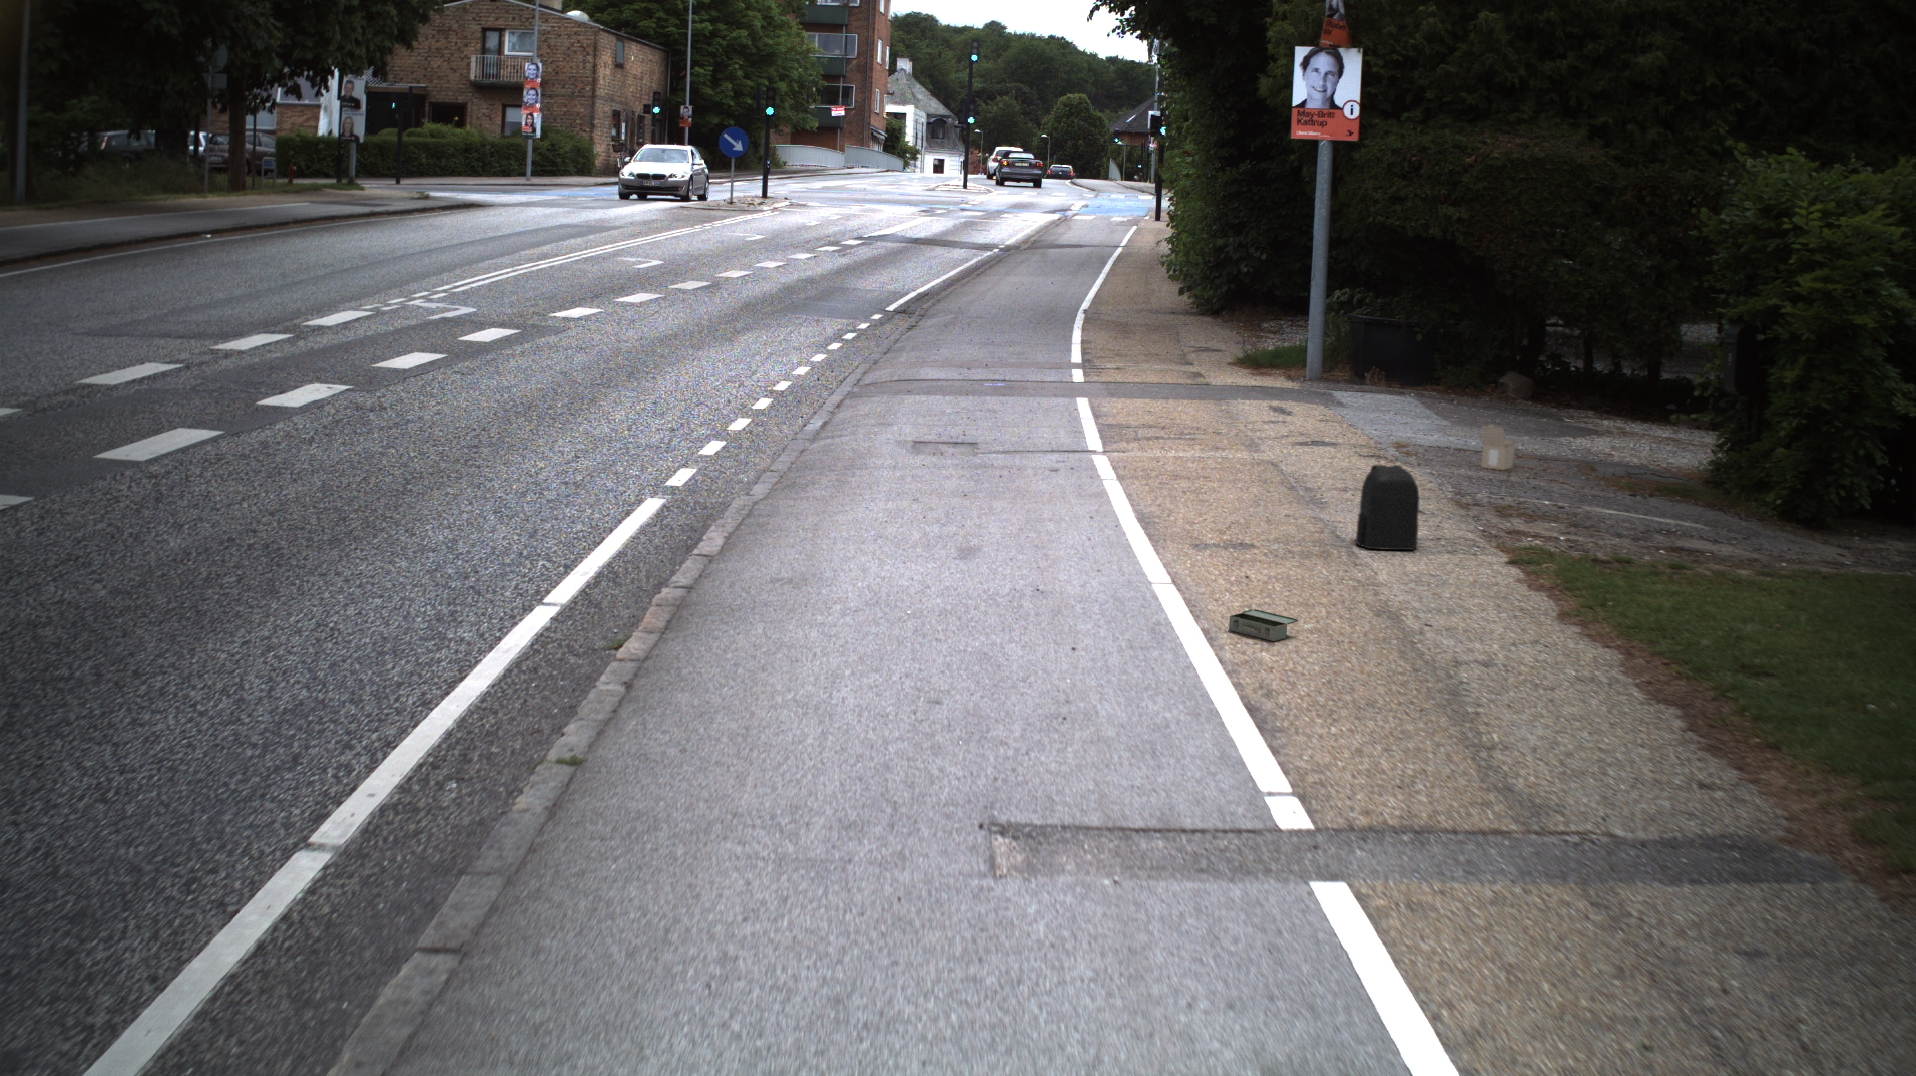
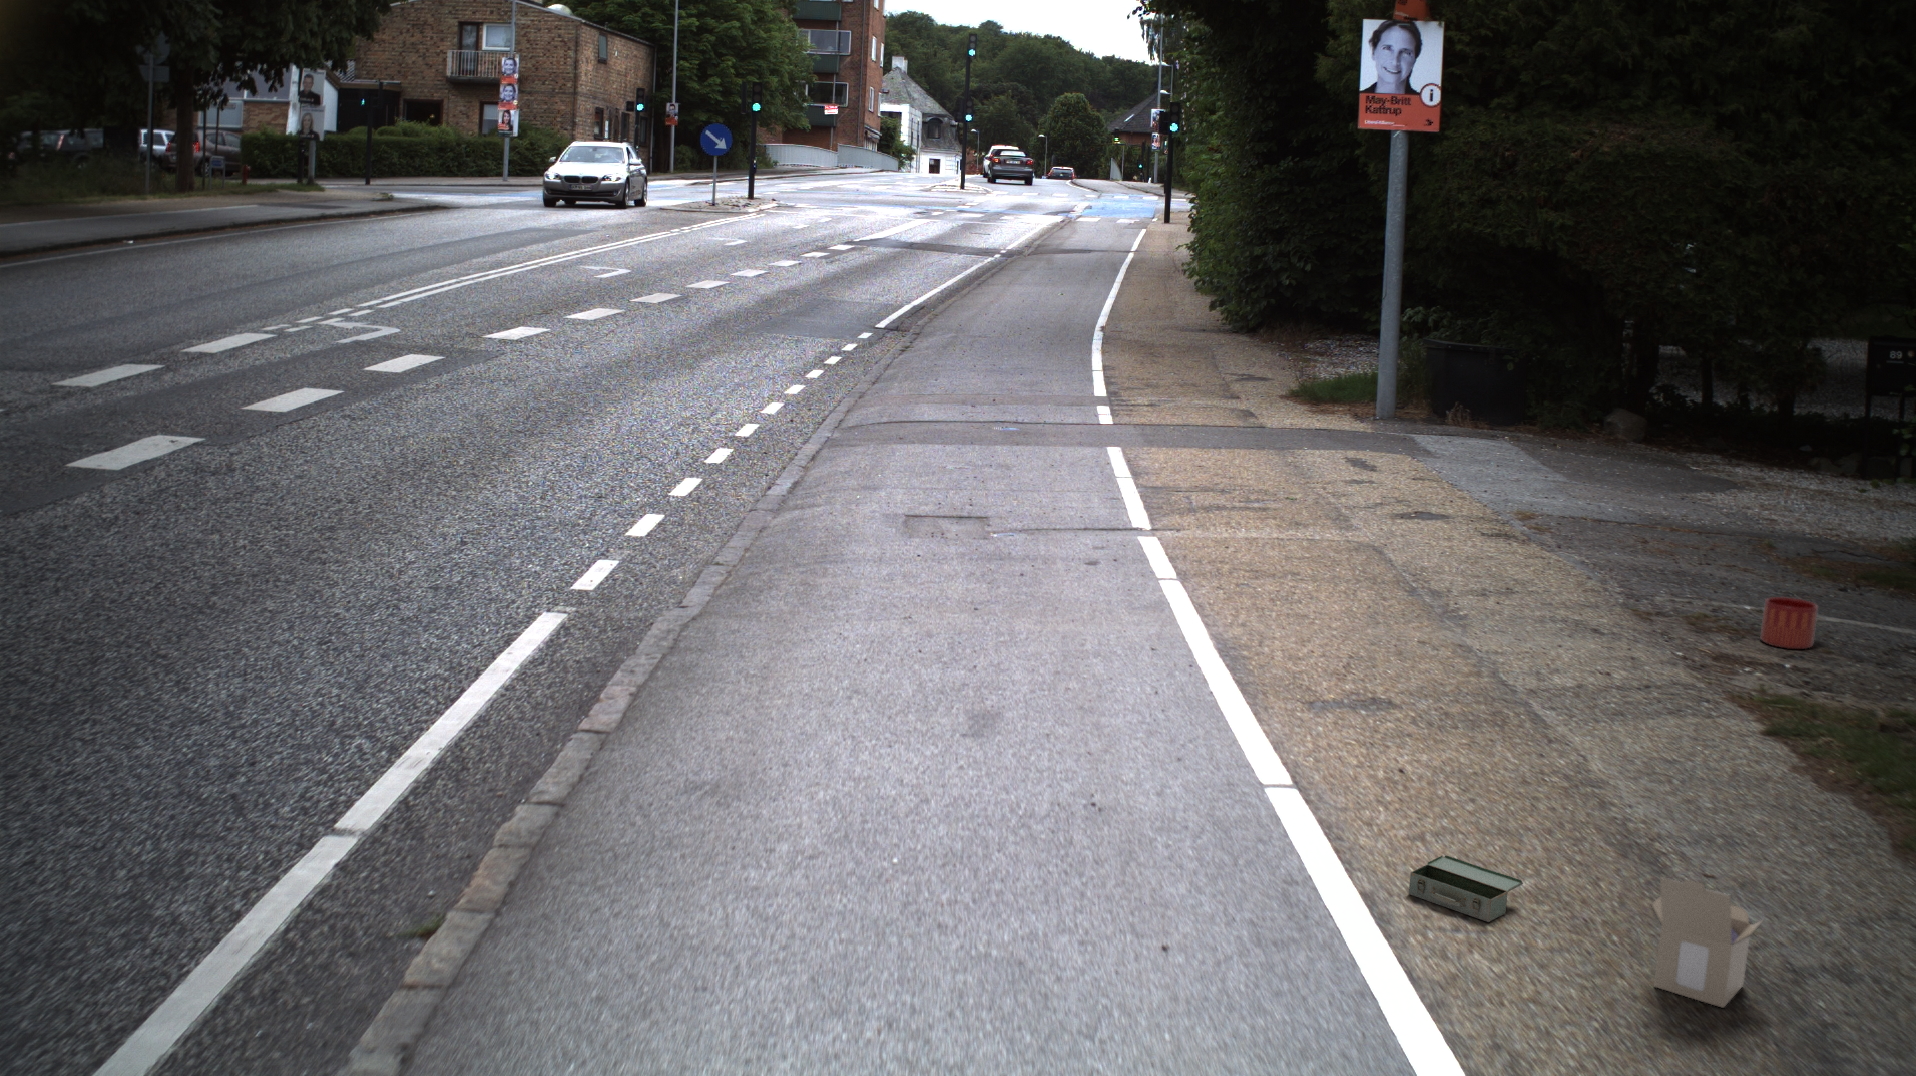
cardboard box: present [1481,425,1517,470] -> present [1651,877,1764,1008]
backpack: present [1356,465,1419,550] -> none [1534,579,1631,707]
planter: none [1537,487,1577,523] -> present [1760,597,1818,649]

